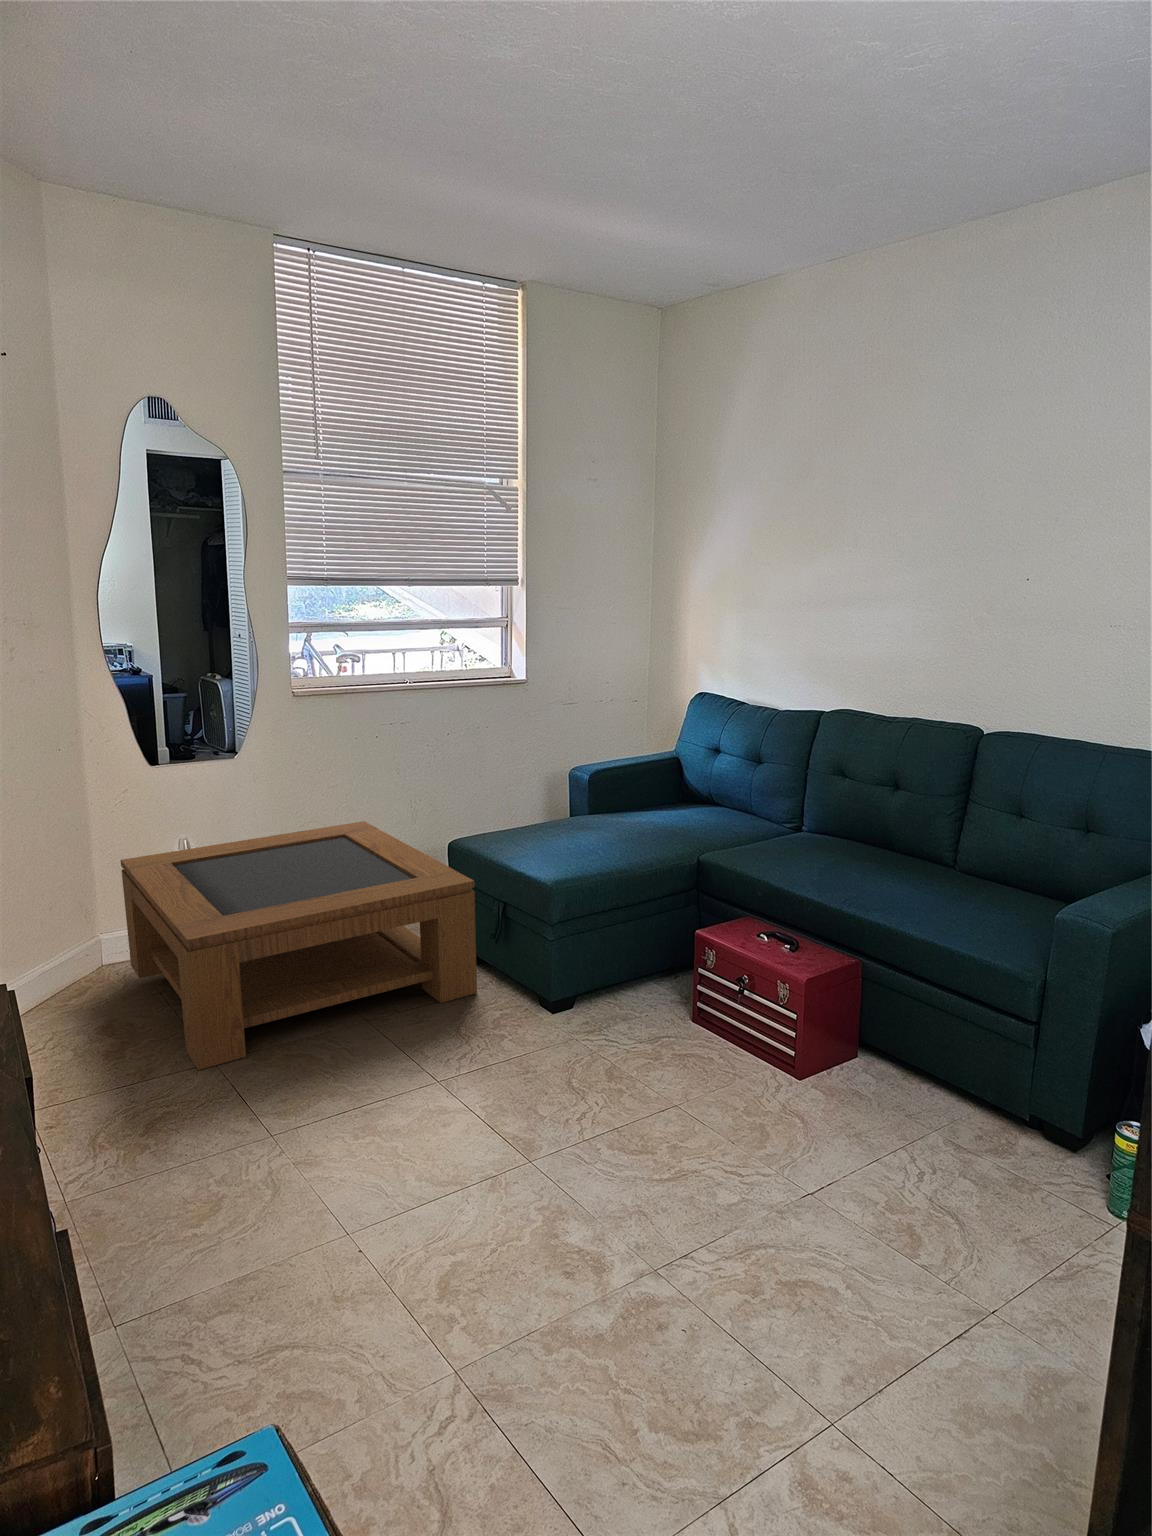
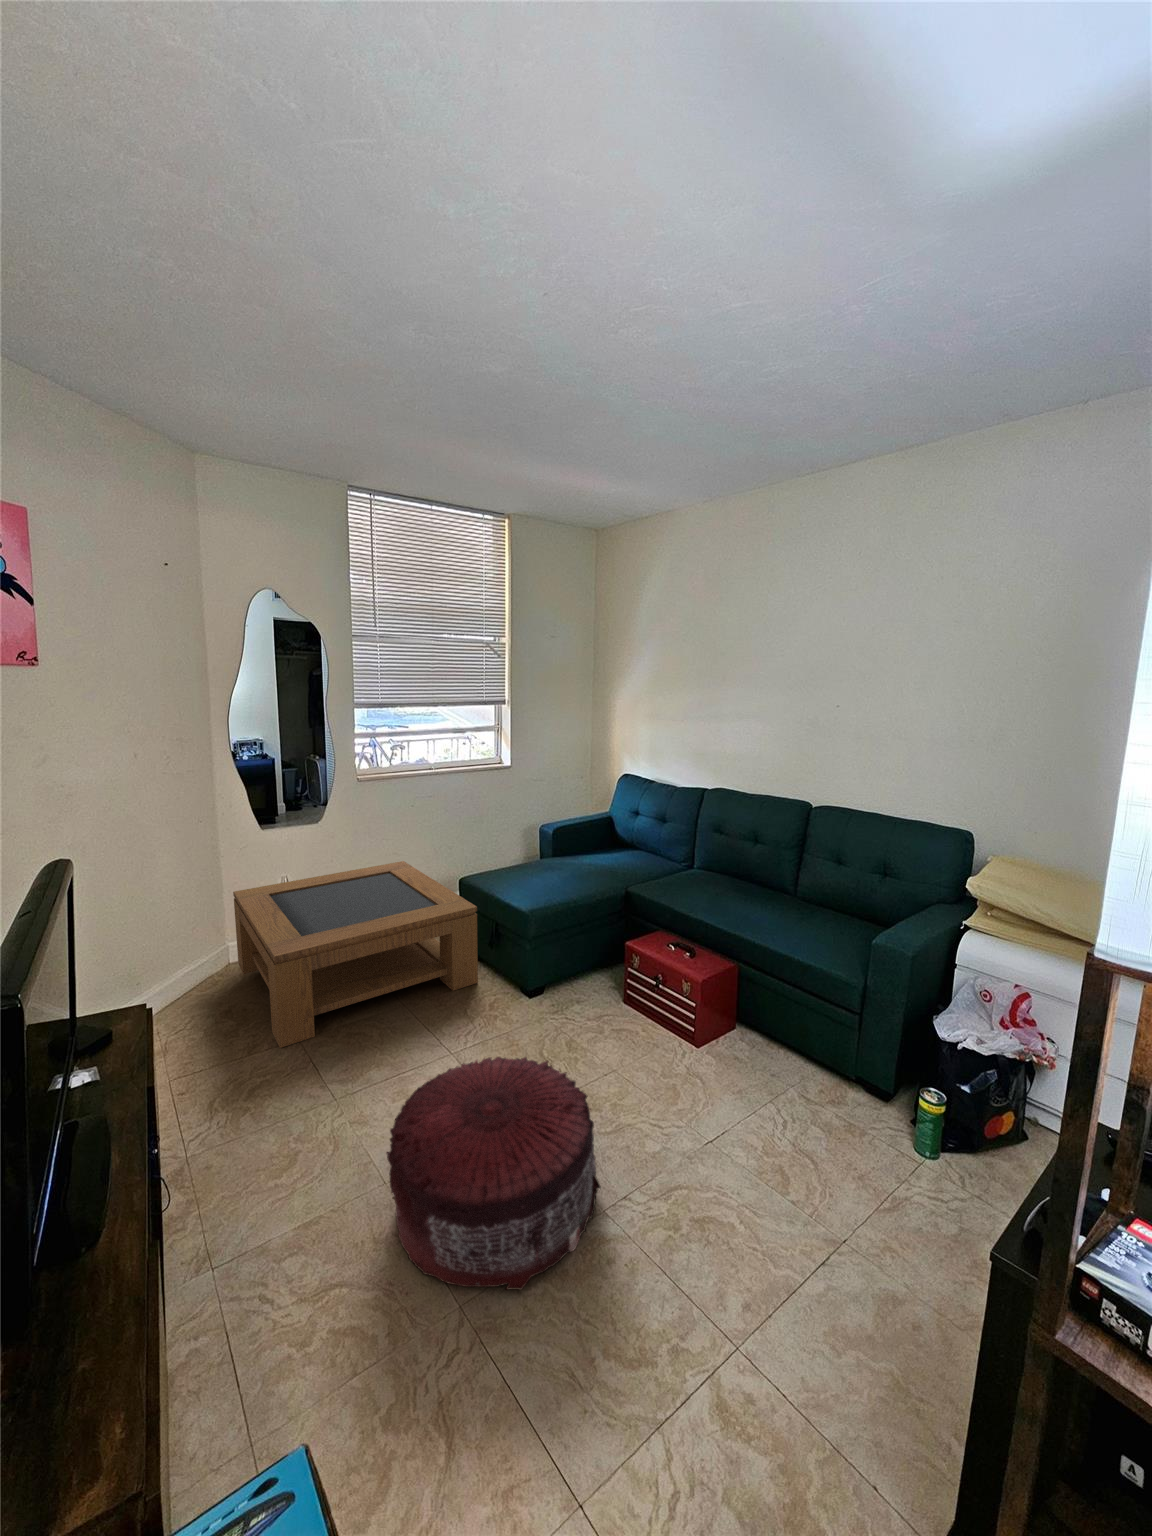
pouf: none [354,1070,650,1350] -> present [387,1057,600,1290]

